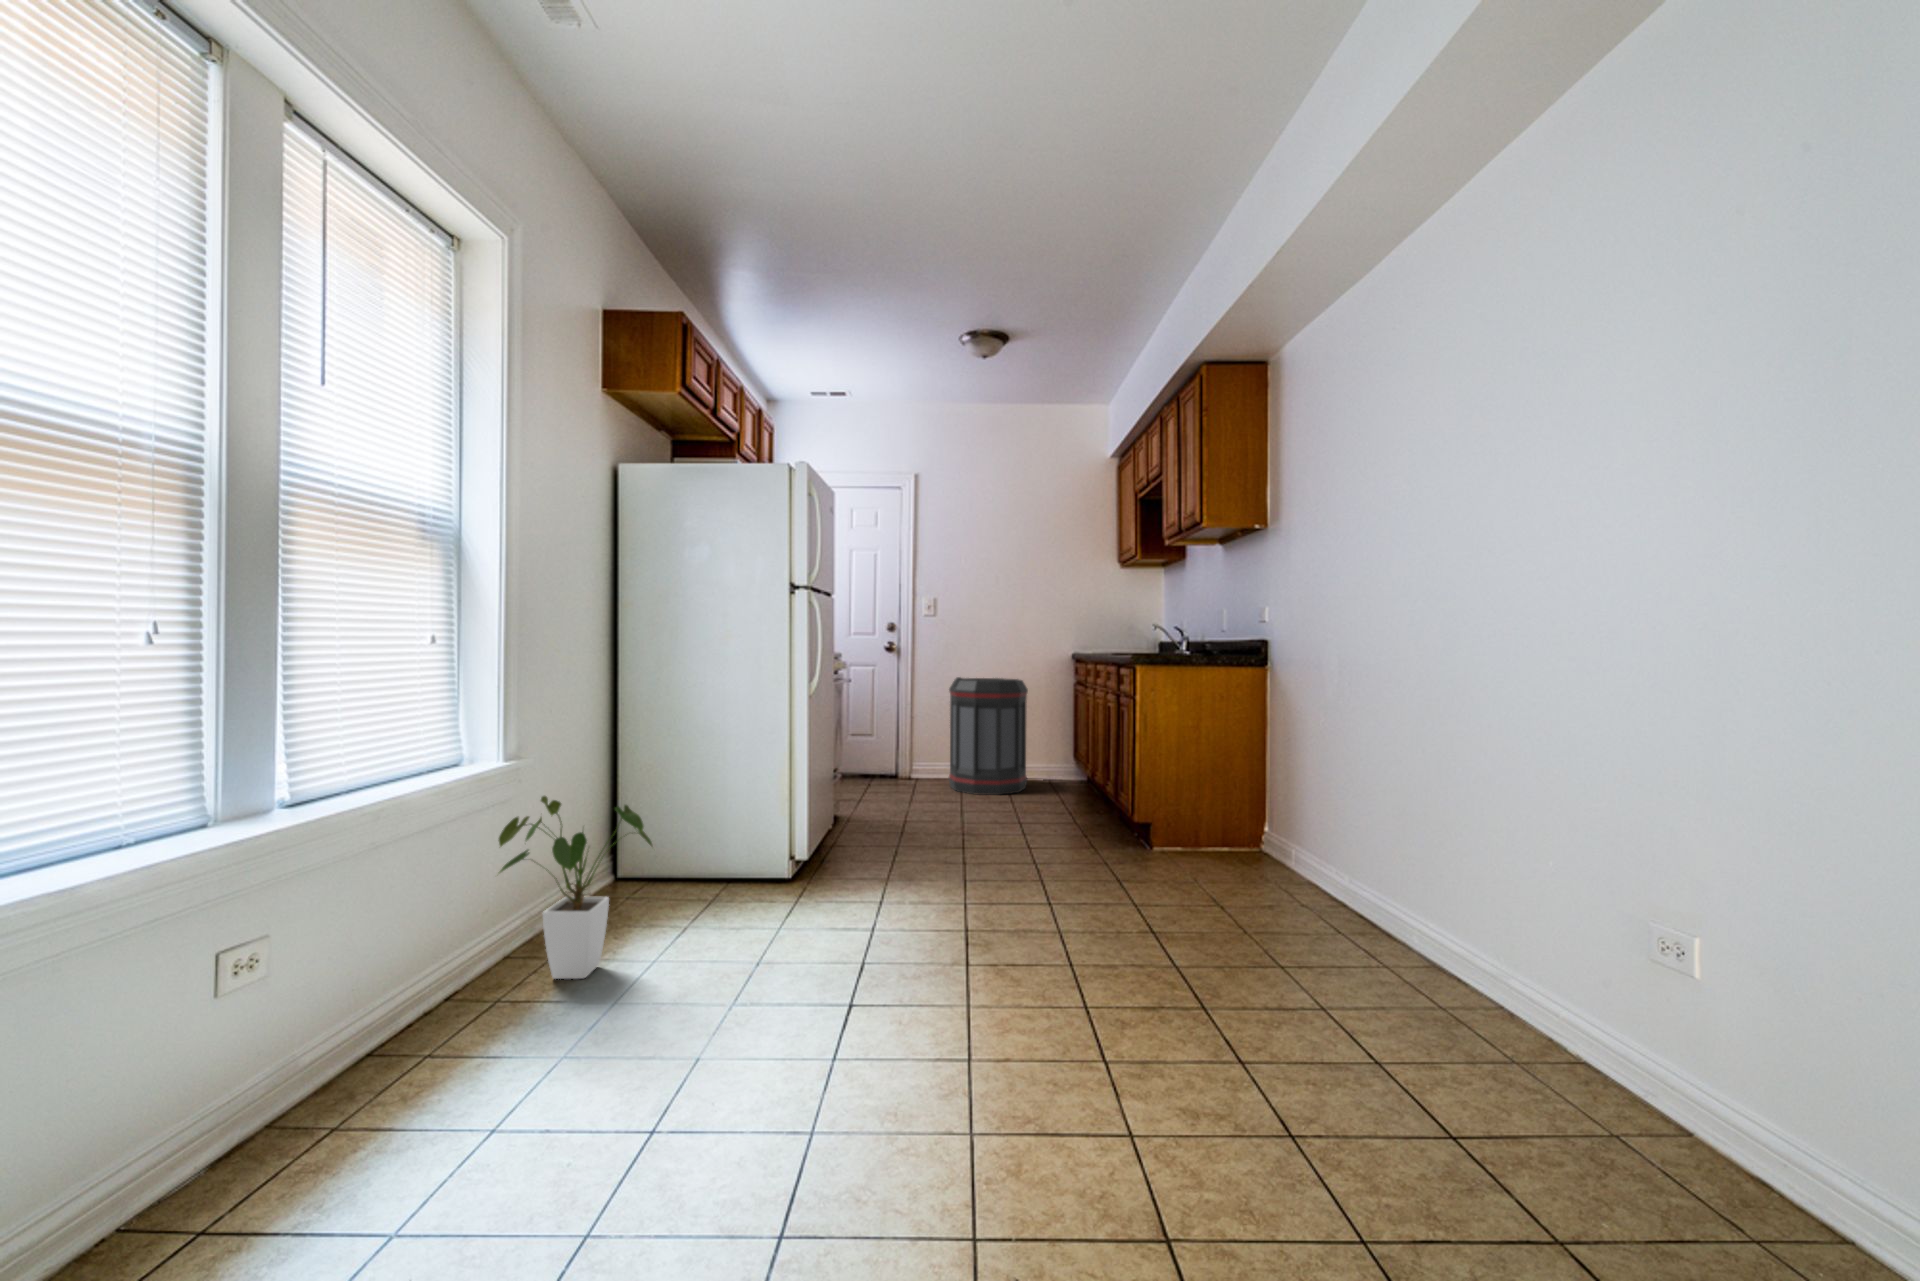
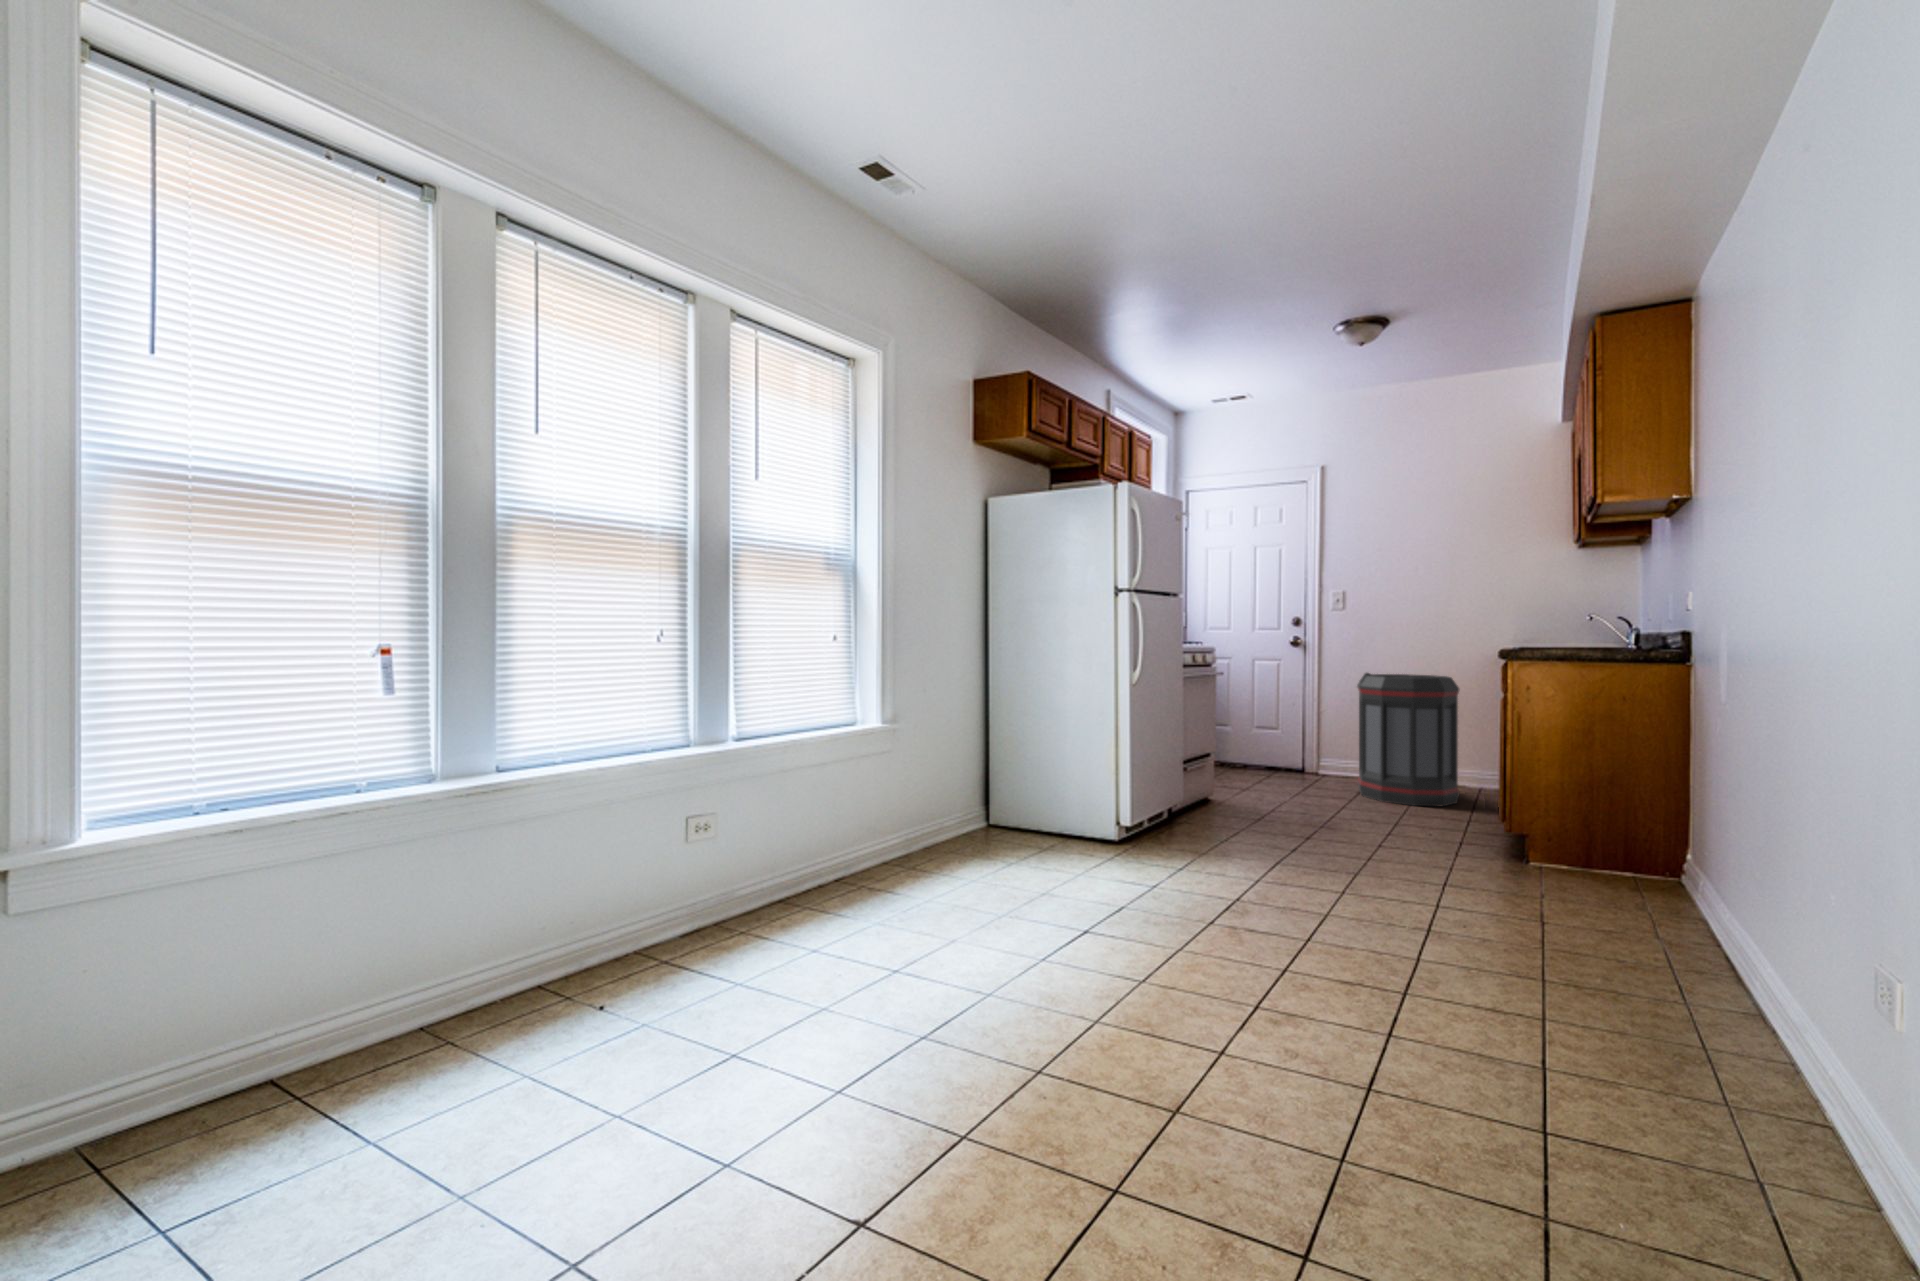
house plant: present [498,796,652,979] -> none [864,750,968,887]

